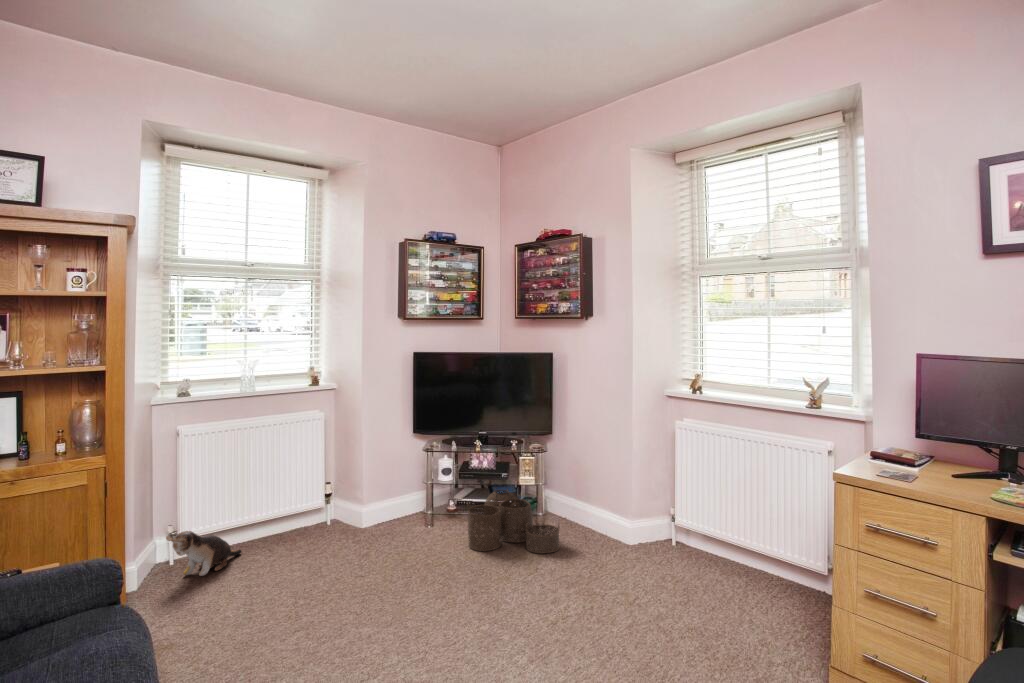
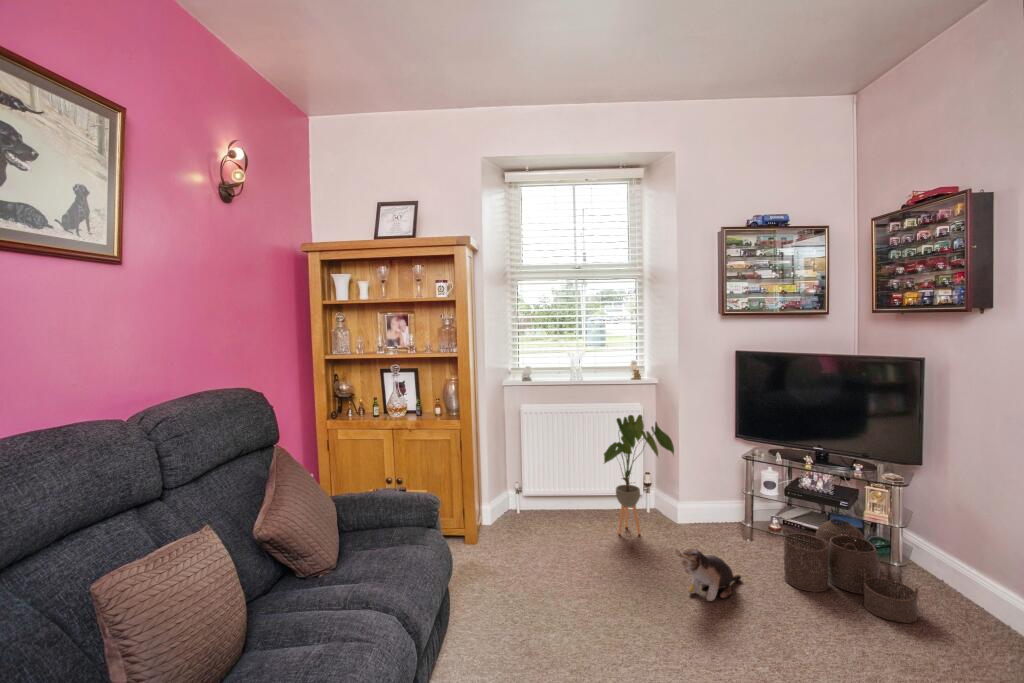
house plant: none [289,420,369,551] -> present [604,415,674,534]
plush toy: present [166,531,241,576] -> present [675,548,741,601]

